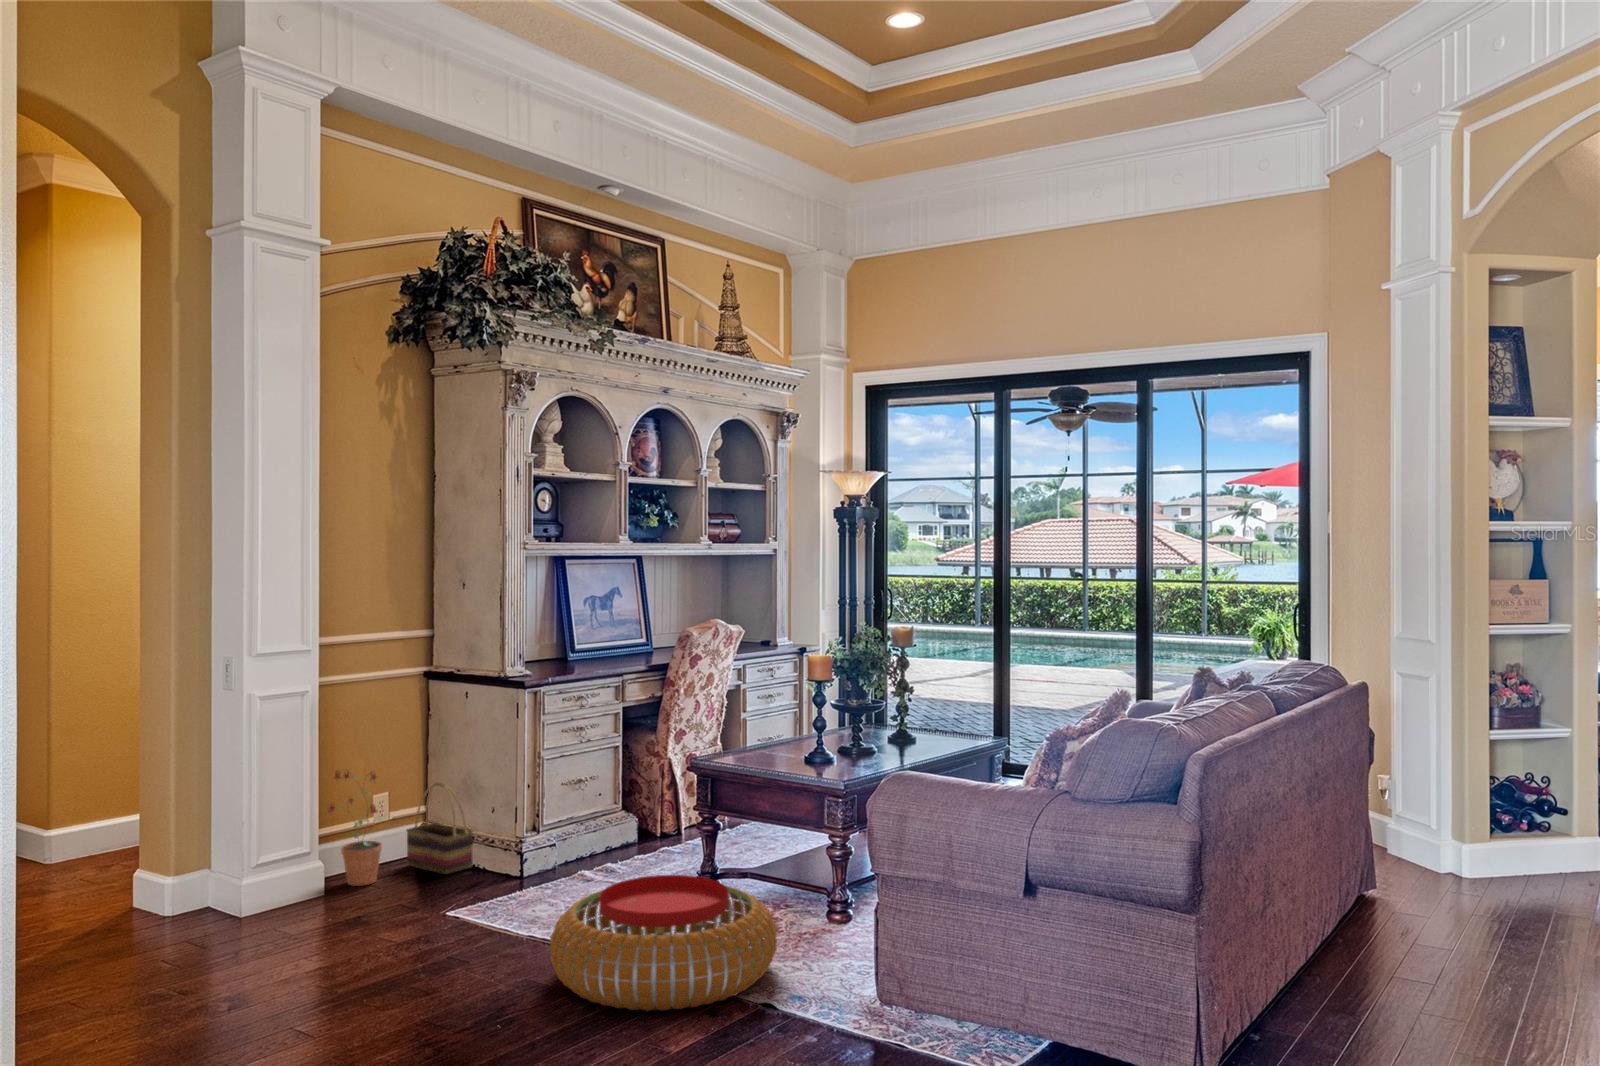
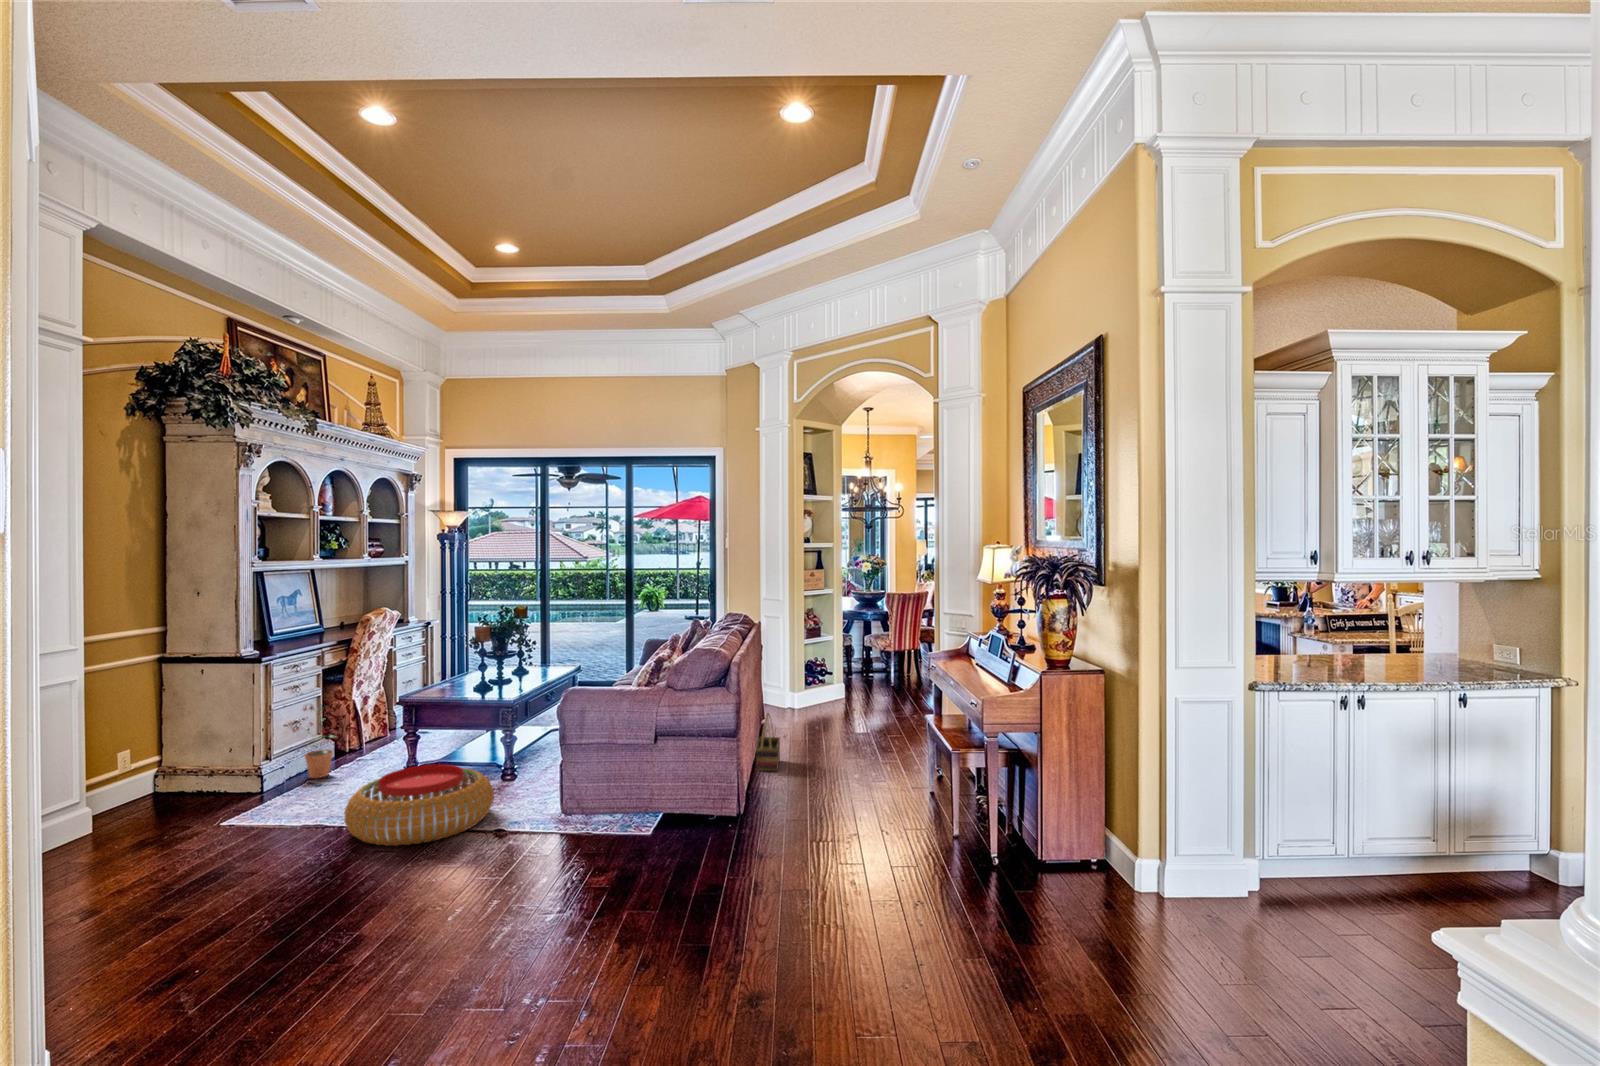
potted plant: present [328,770,385,886] -> present [292,704,333,778]
basket: present [406,782,473,874] -> present [756,713,780,771]

